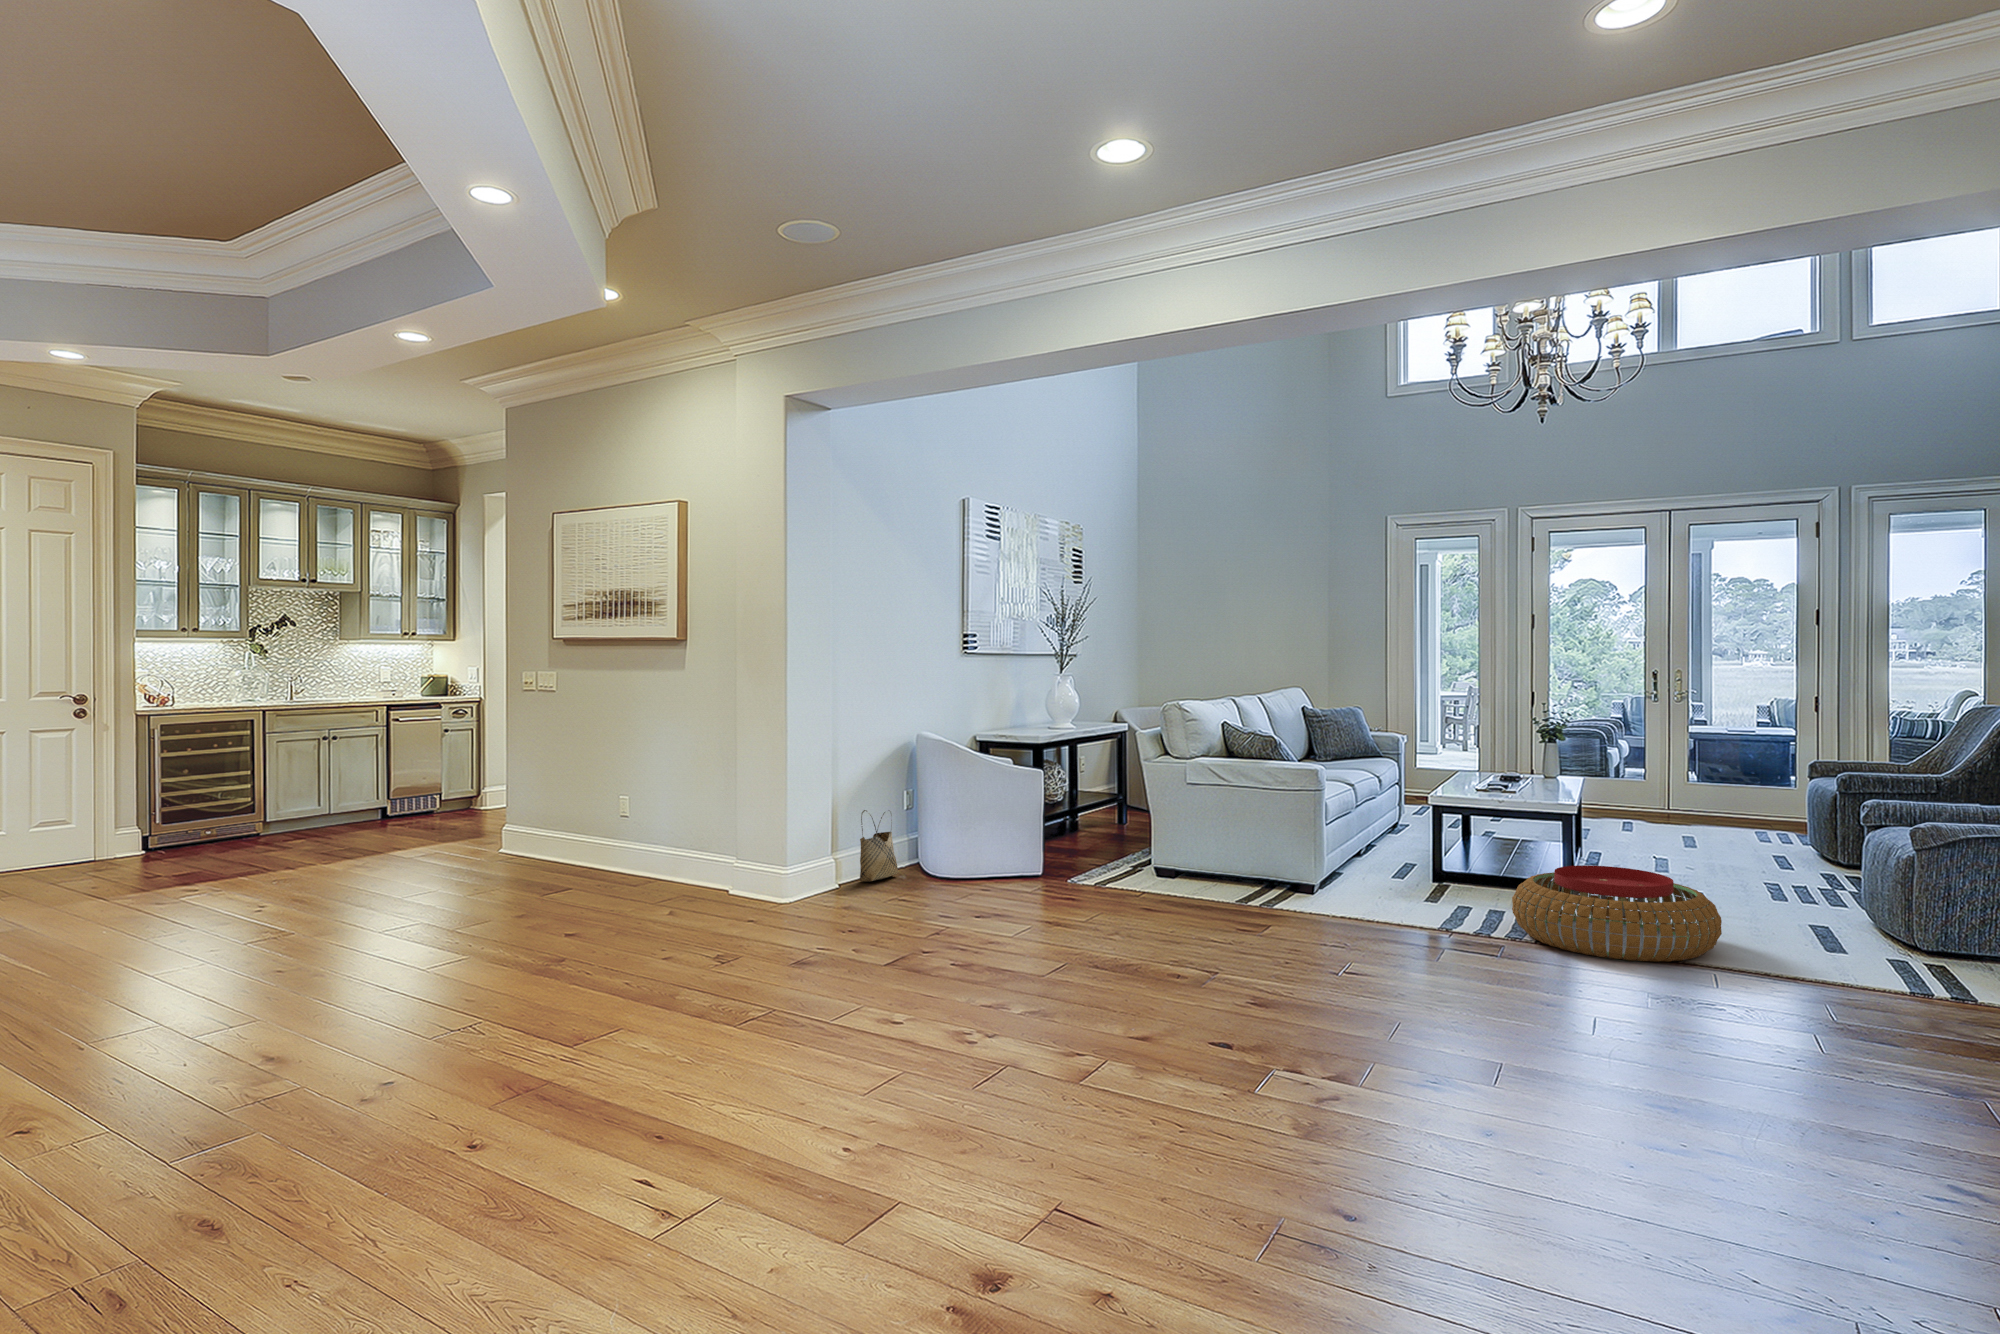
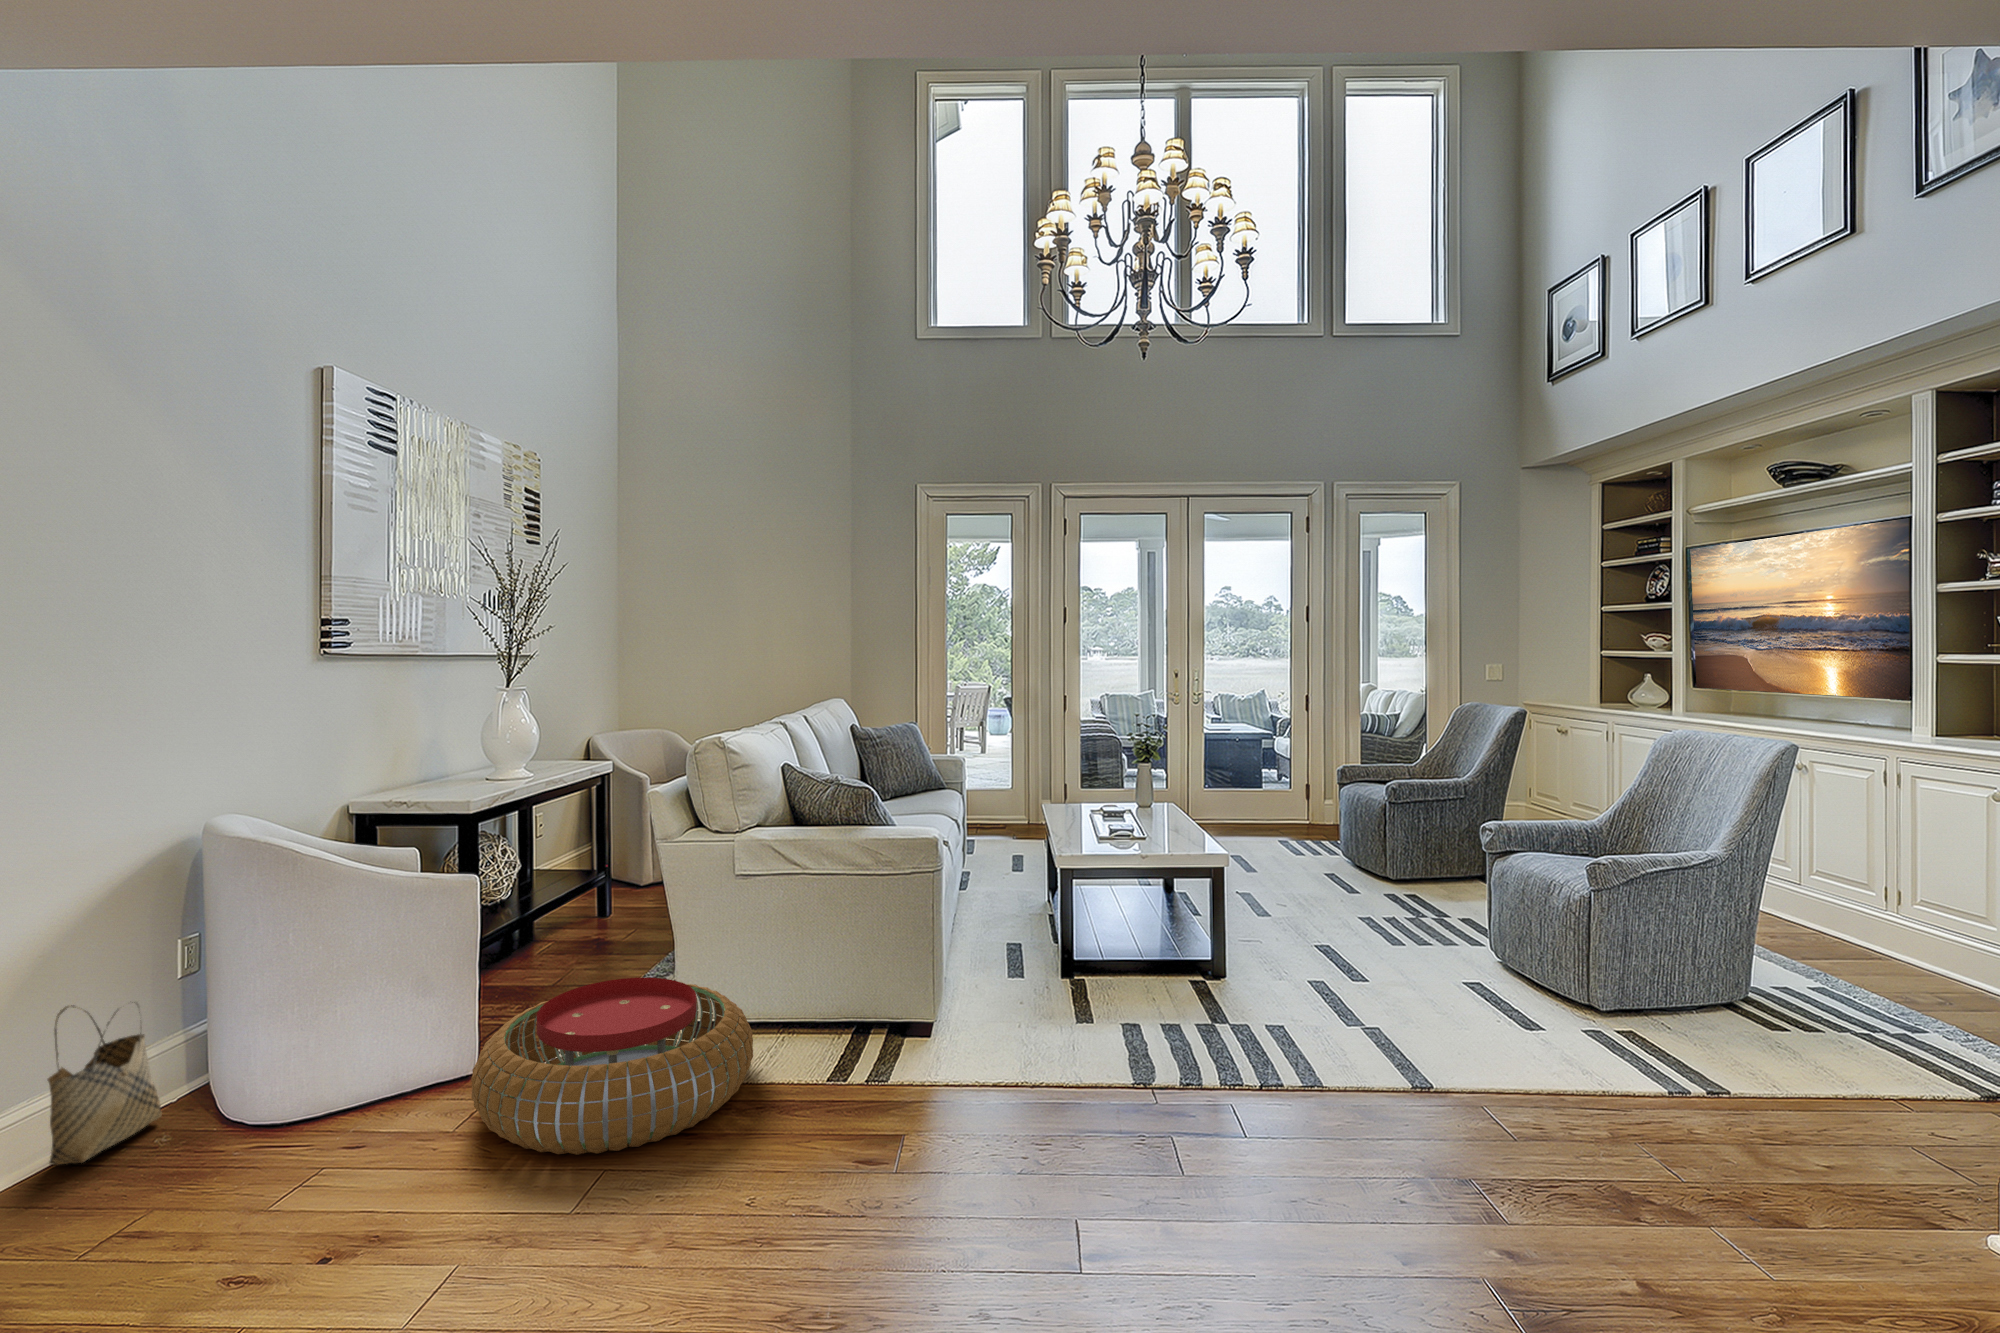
pouf: present [1512,865,1722,961] -> present [471,978,753,1155]

